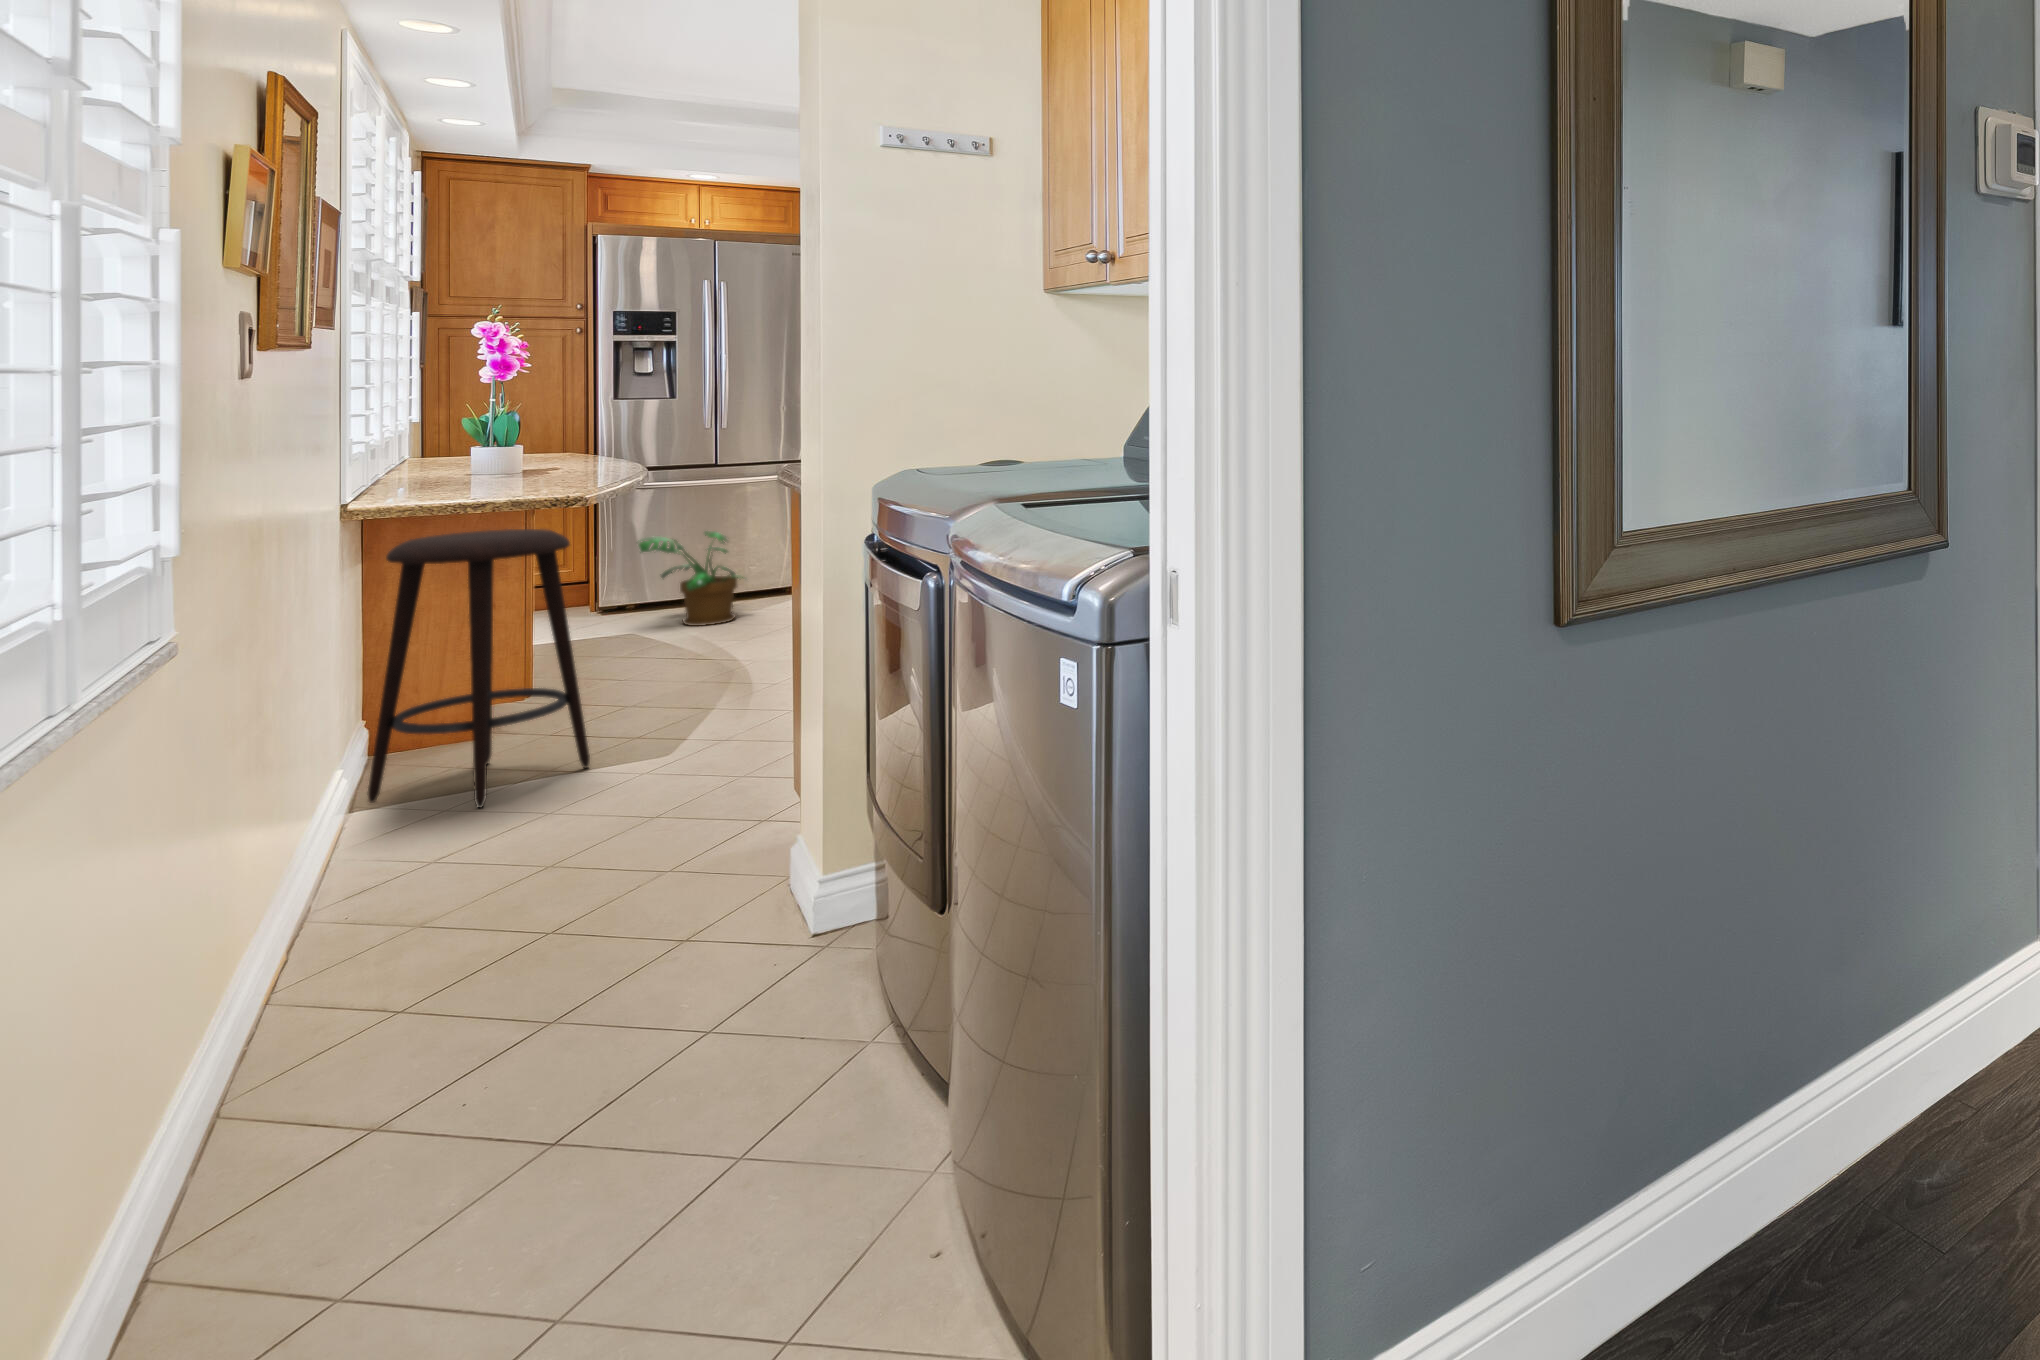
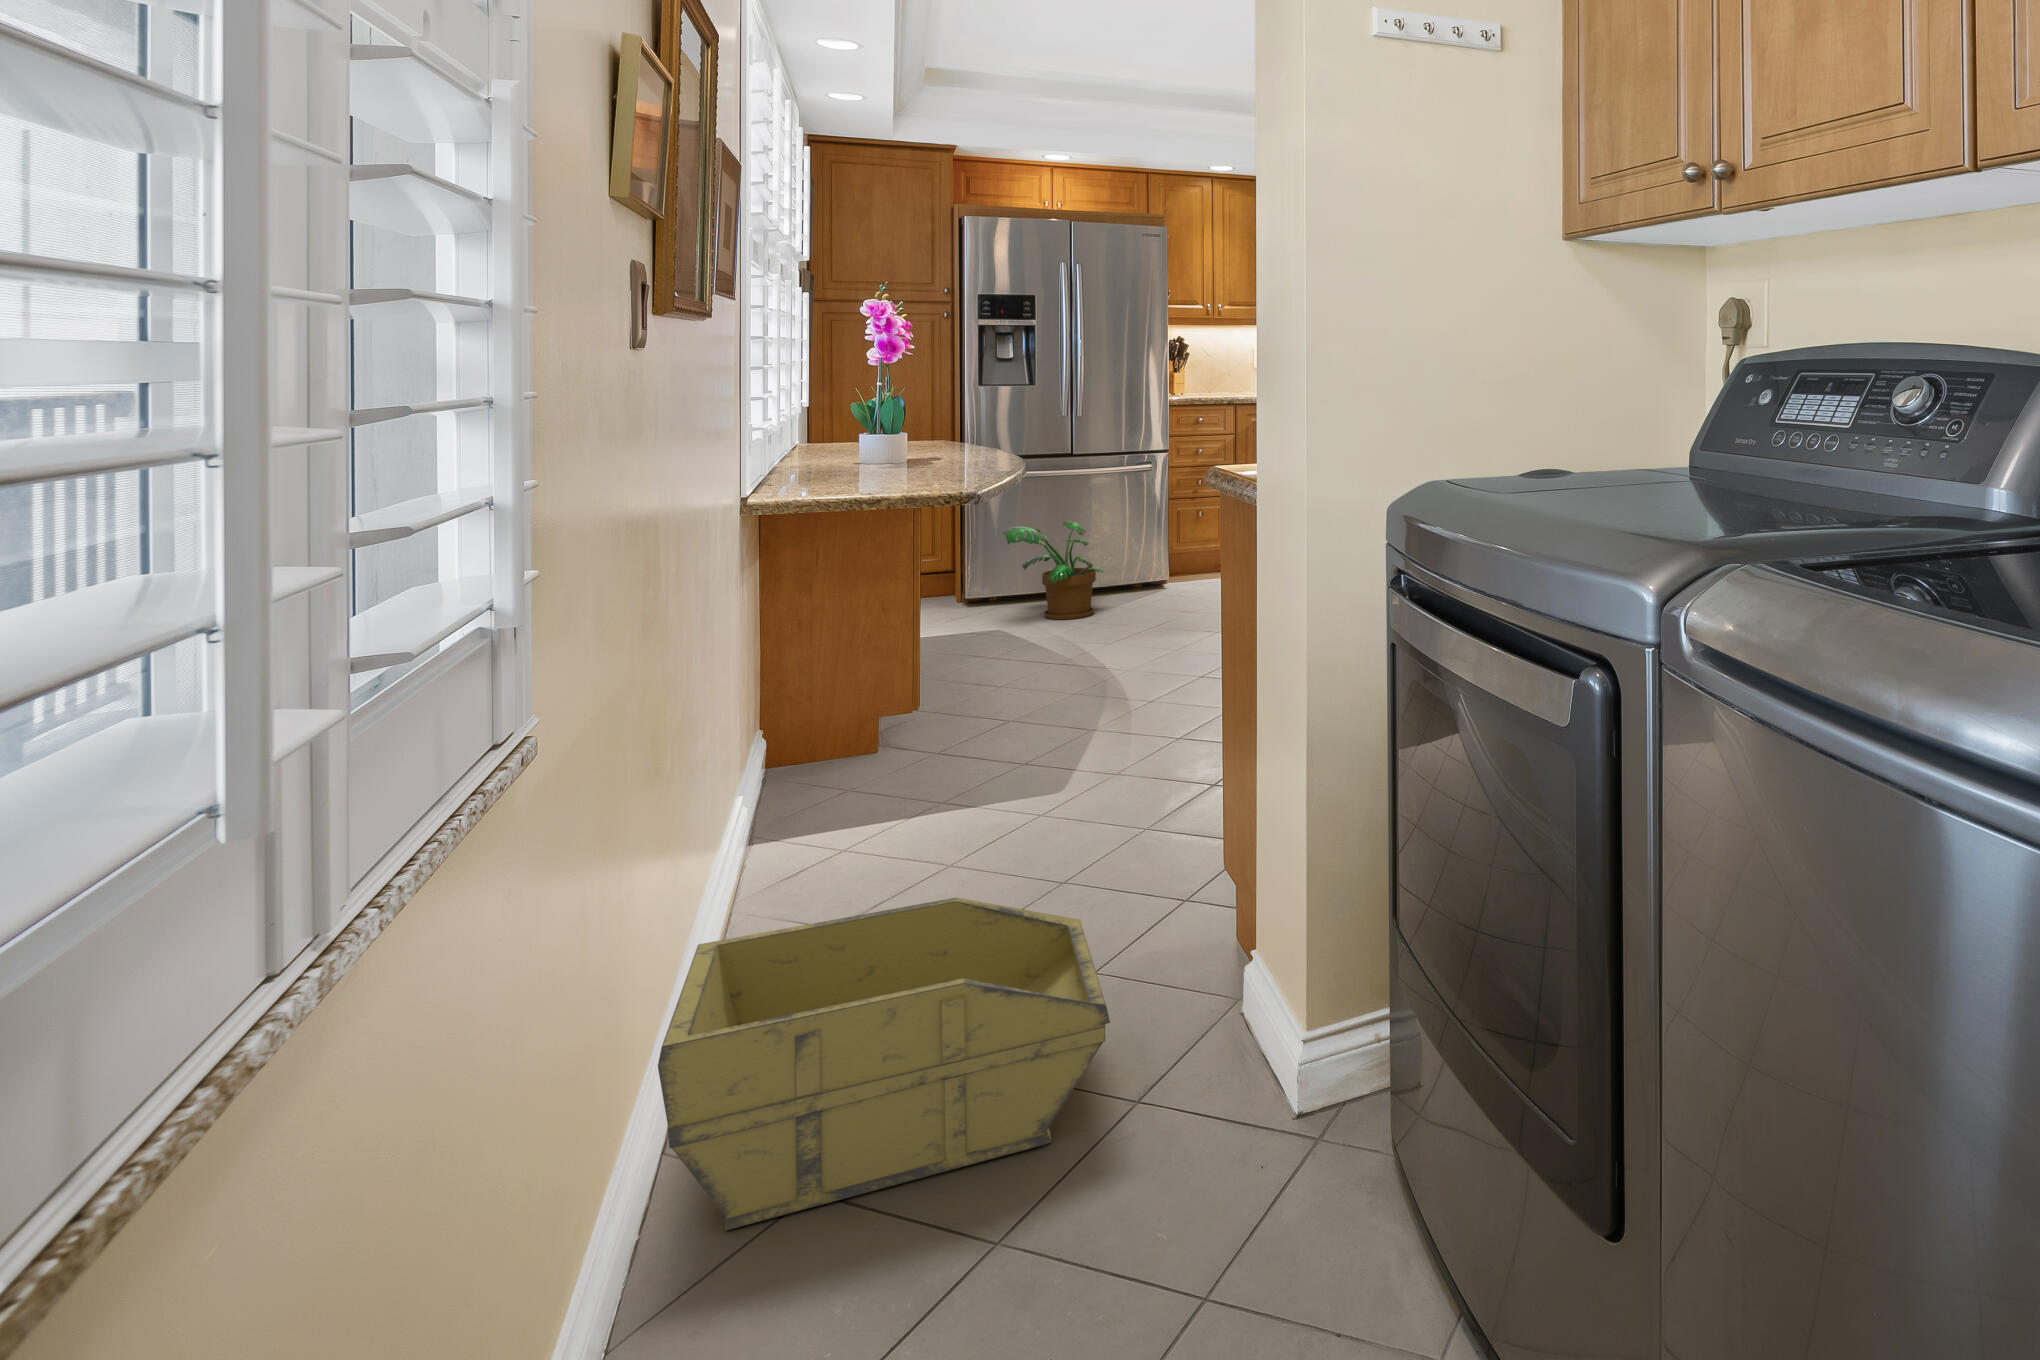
stool: present [367,529,590,808] -> none [767,526,985,846]
storage bin: none [263,808,653,1040] -> present [658,897,1110,1230]

